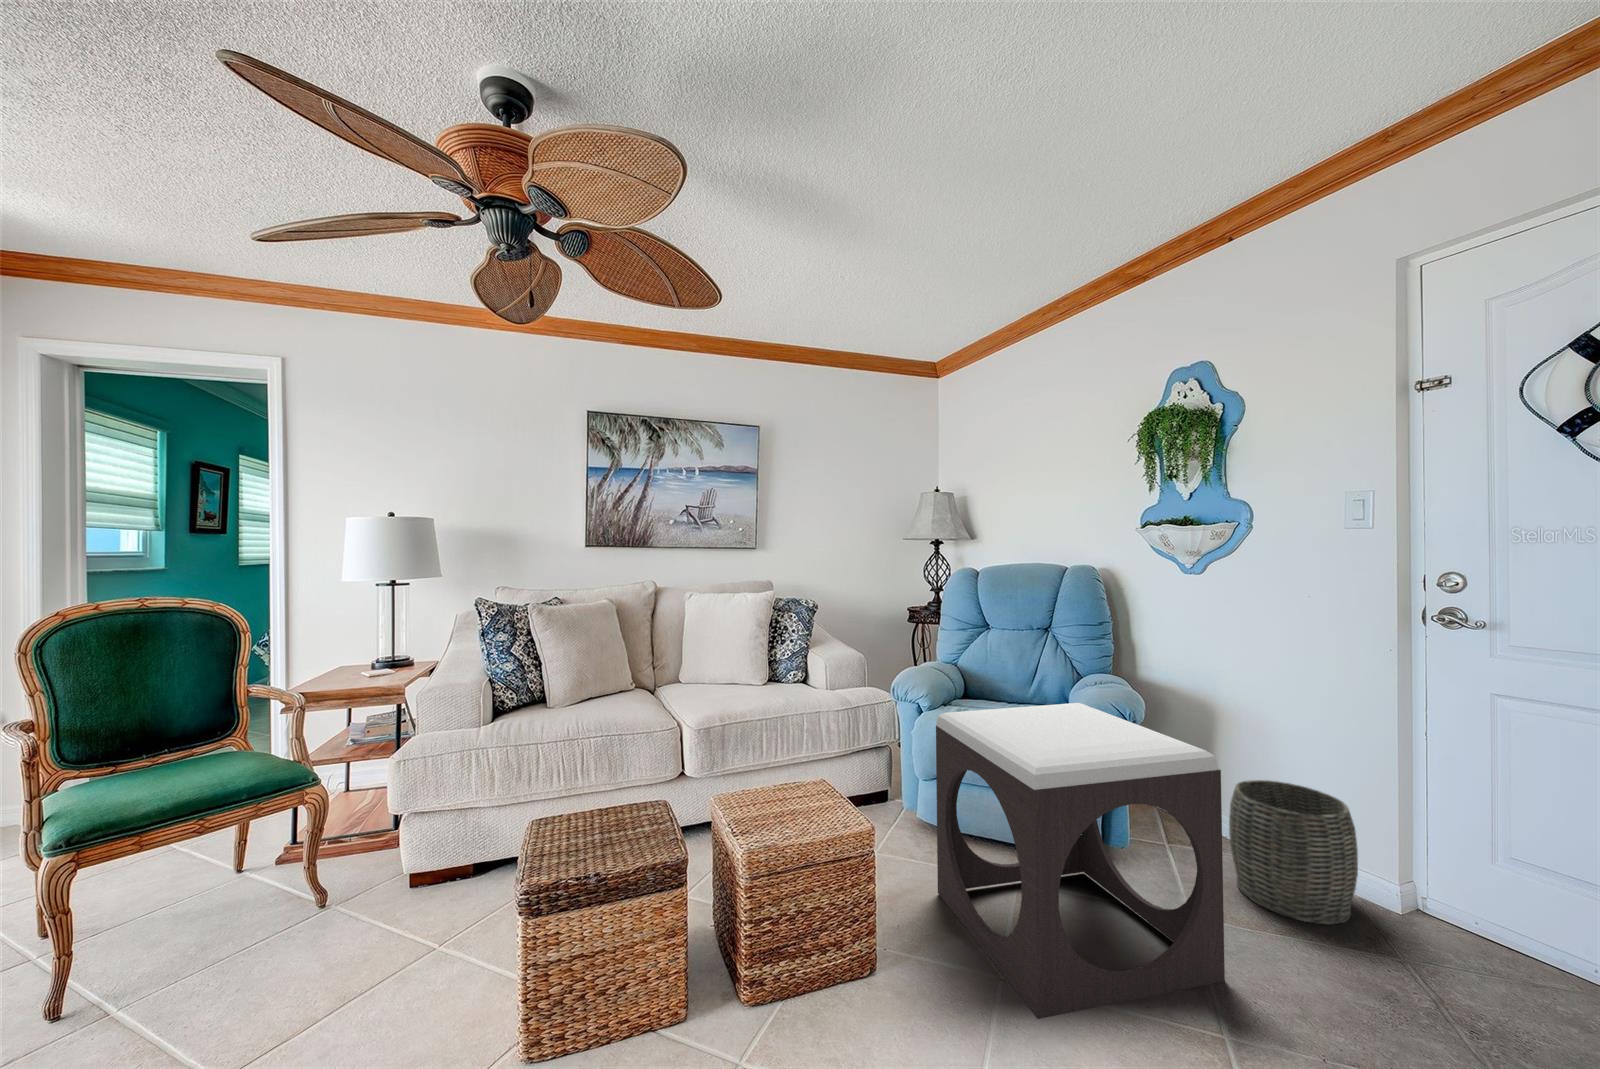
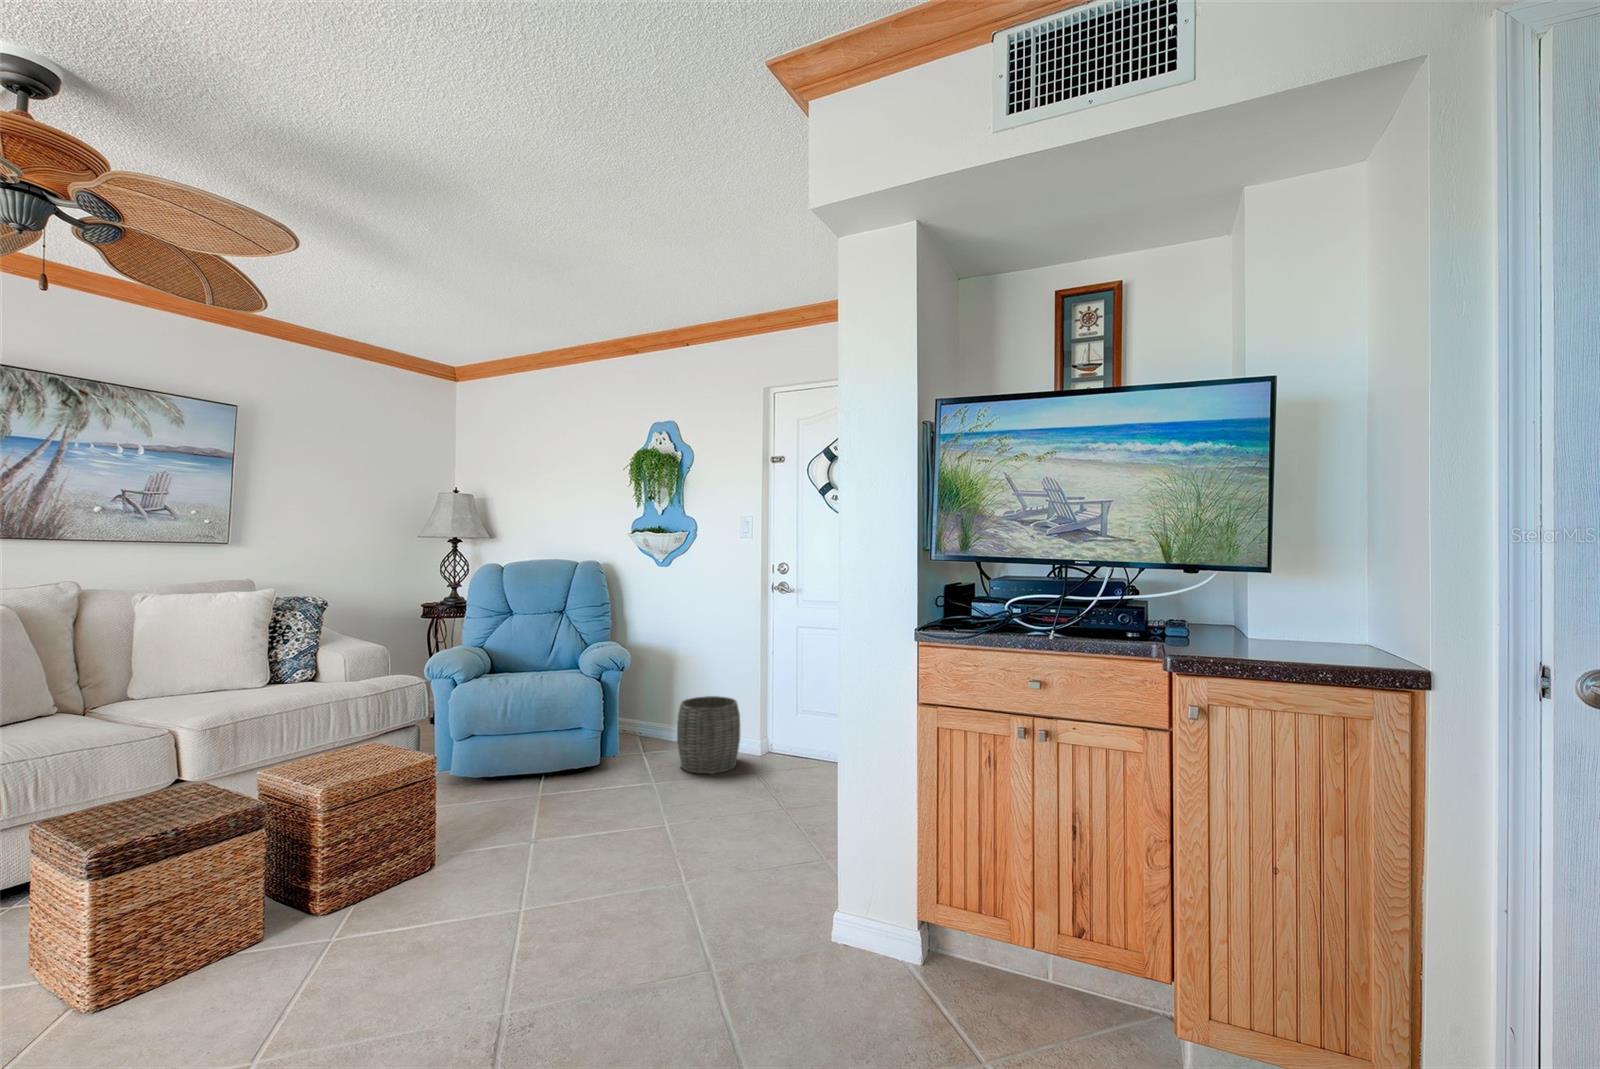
footstool: present [936,703,1225,1019] -> none [474,659,667,855]

